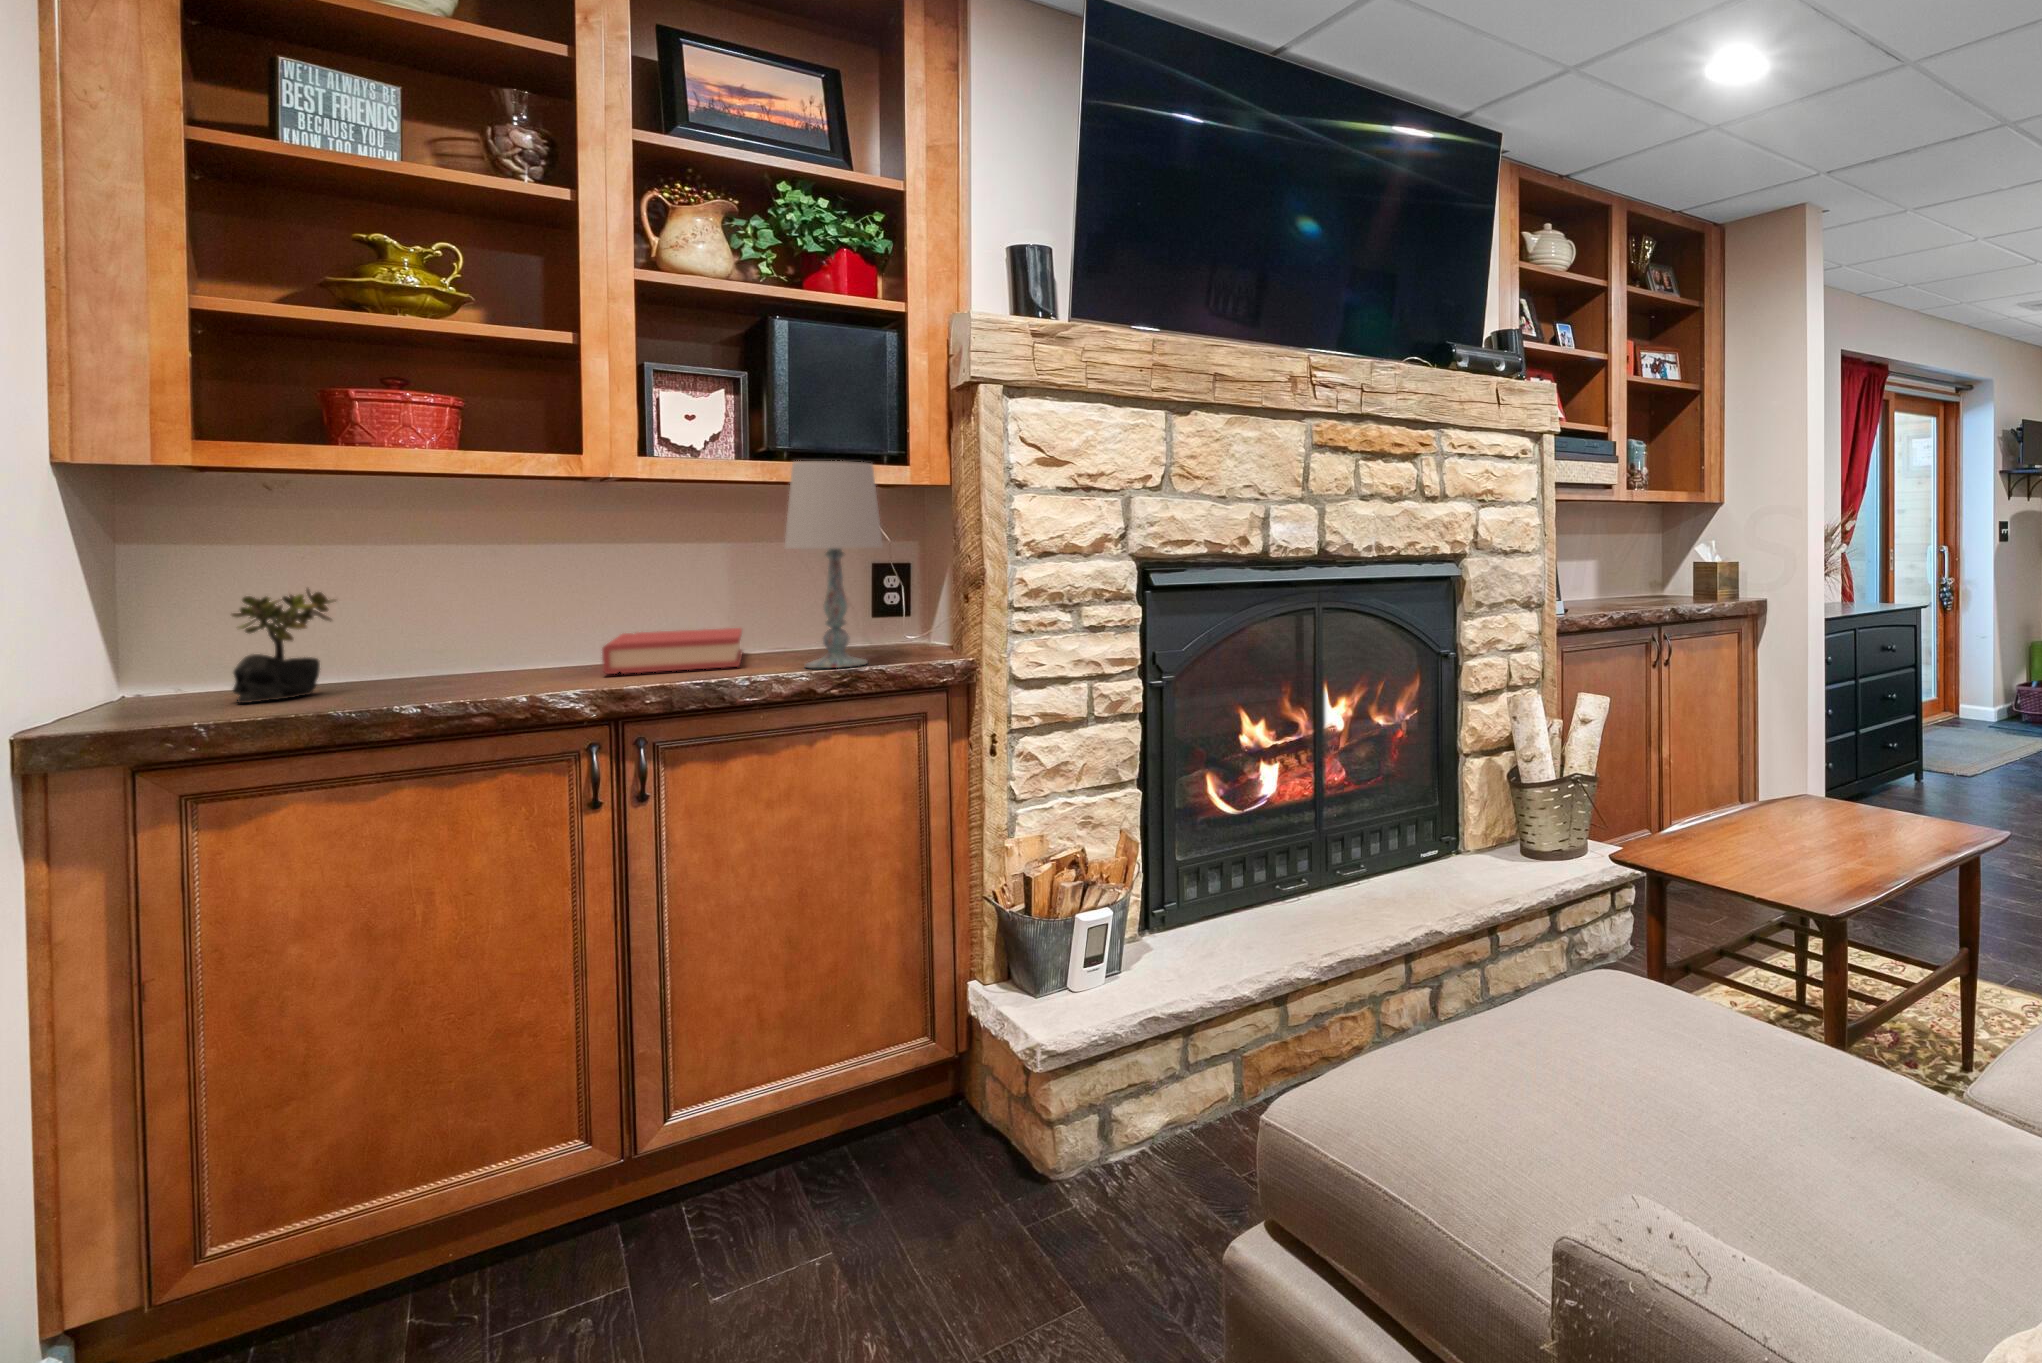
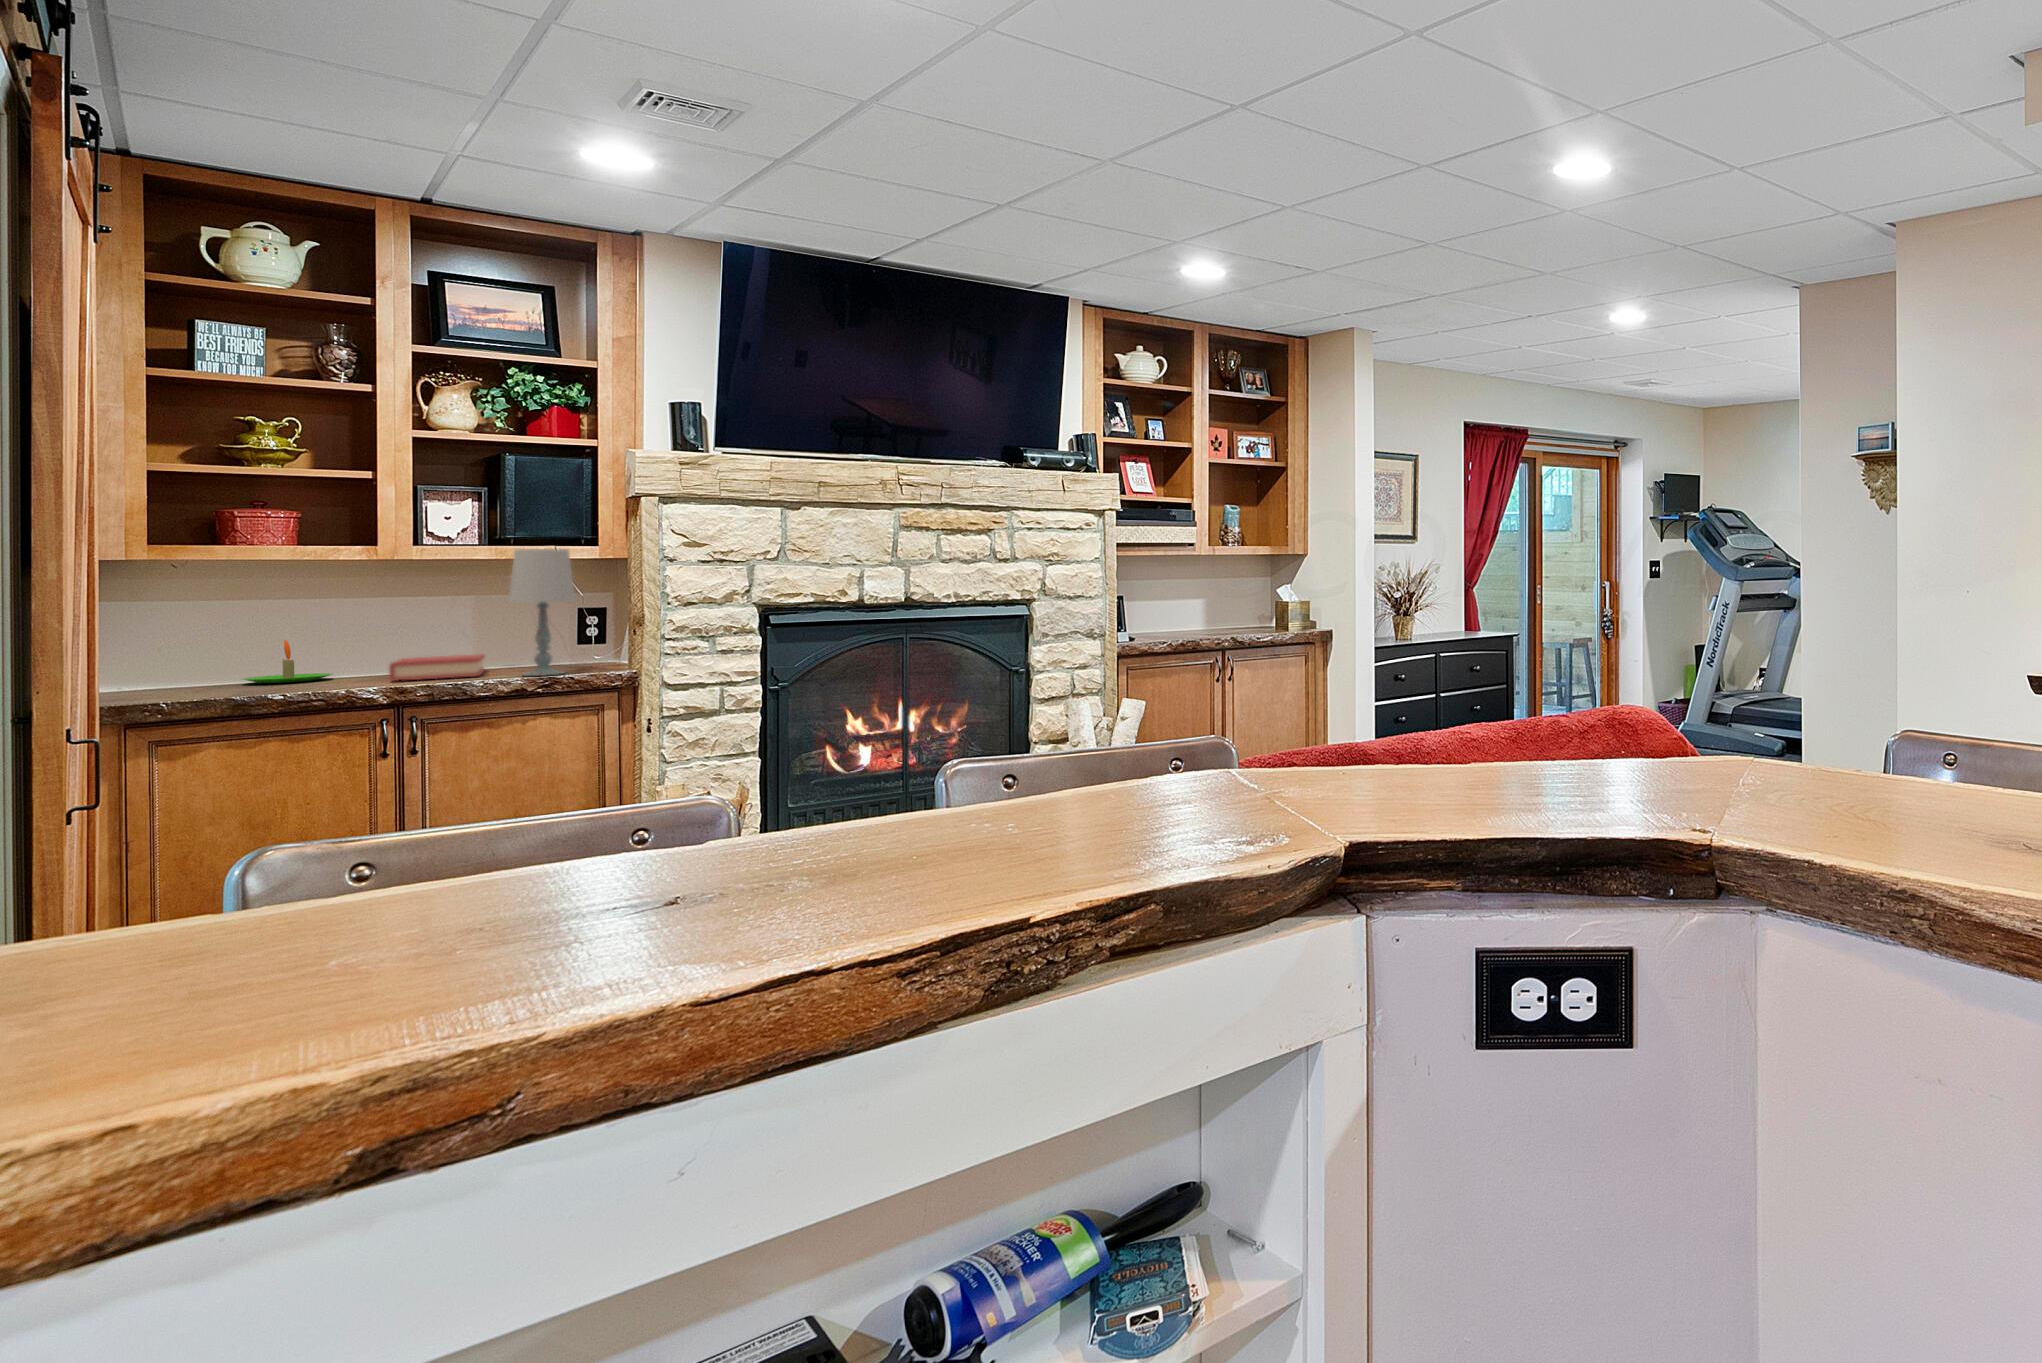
succulent plant: present [232,589,336,703] -> none [164,630,226,696]
candle: none [375,602,519,674] -> present [242,639,333,683]

